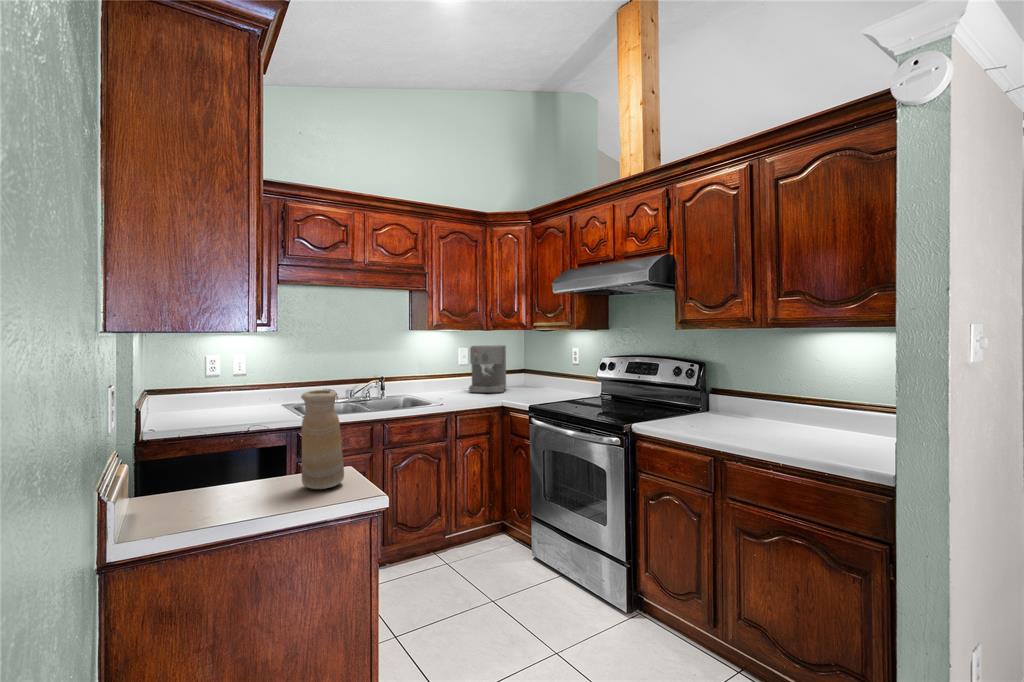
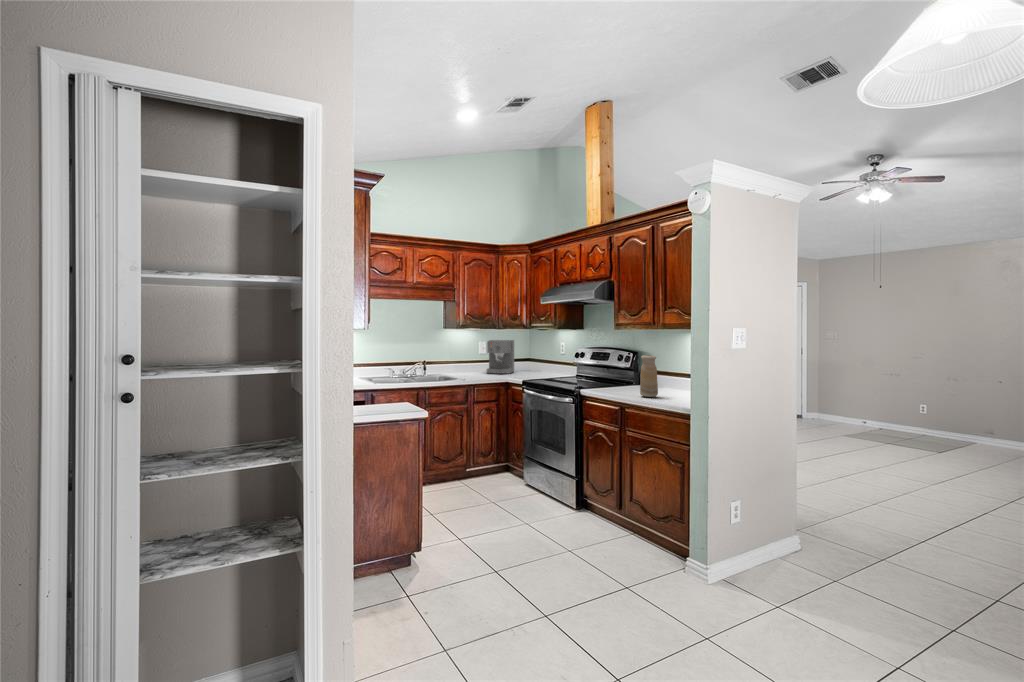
vase: present [301,390,344,489] -> present [640,355,658,397]

